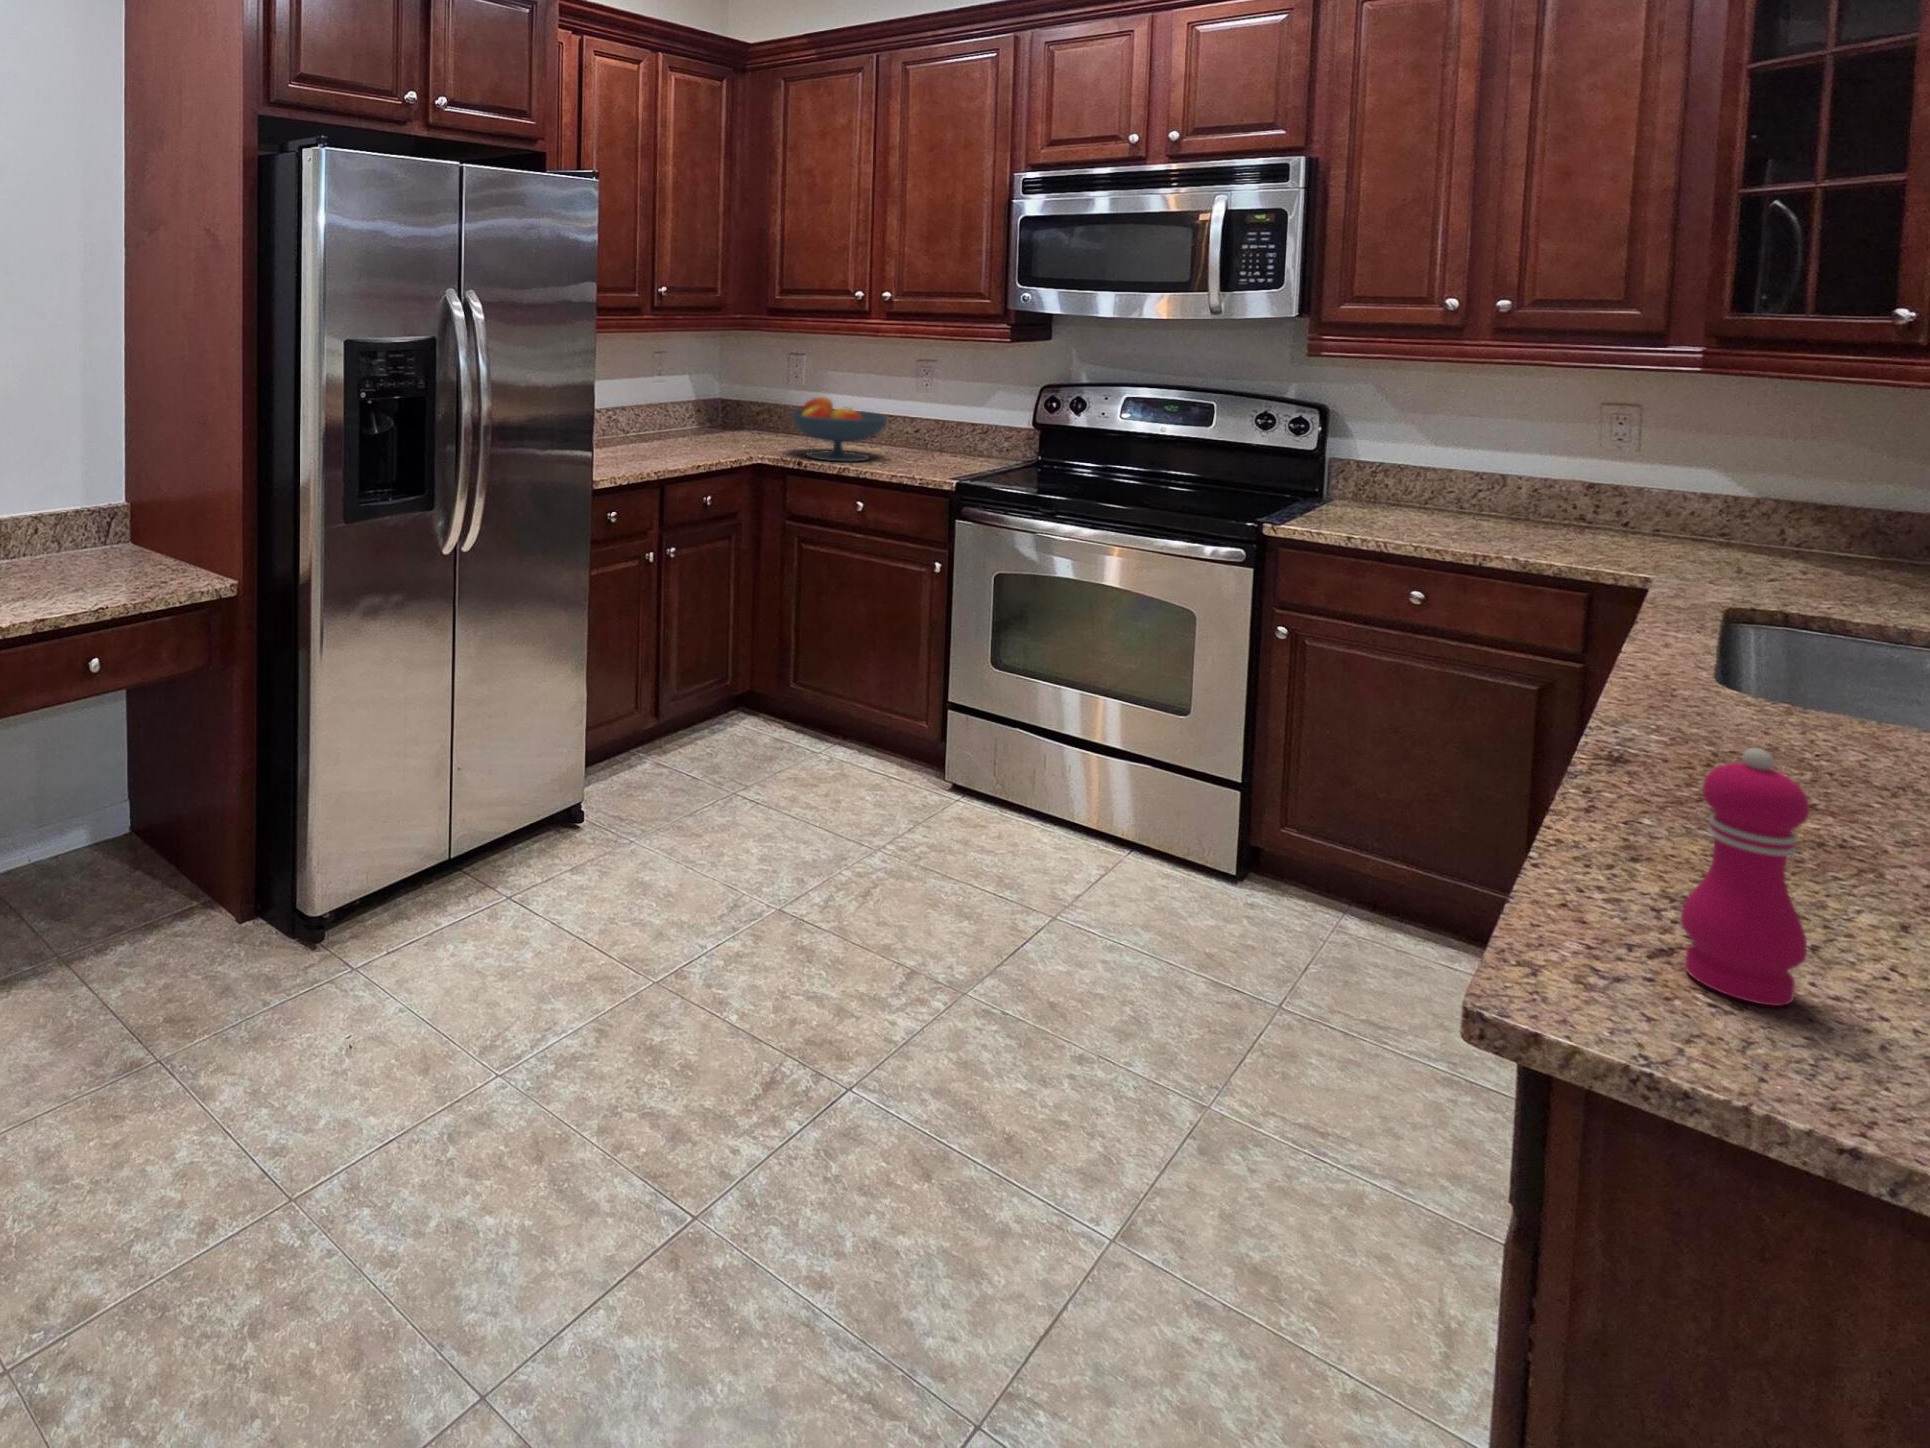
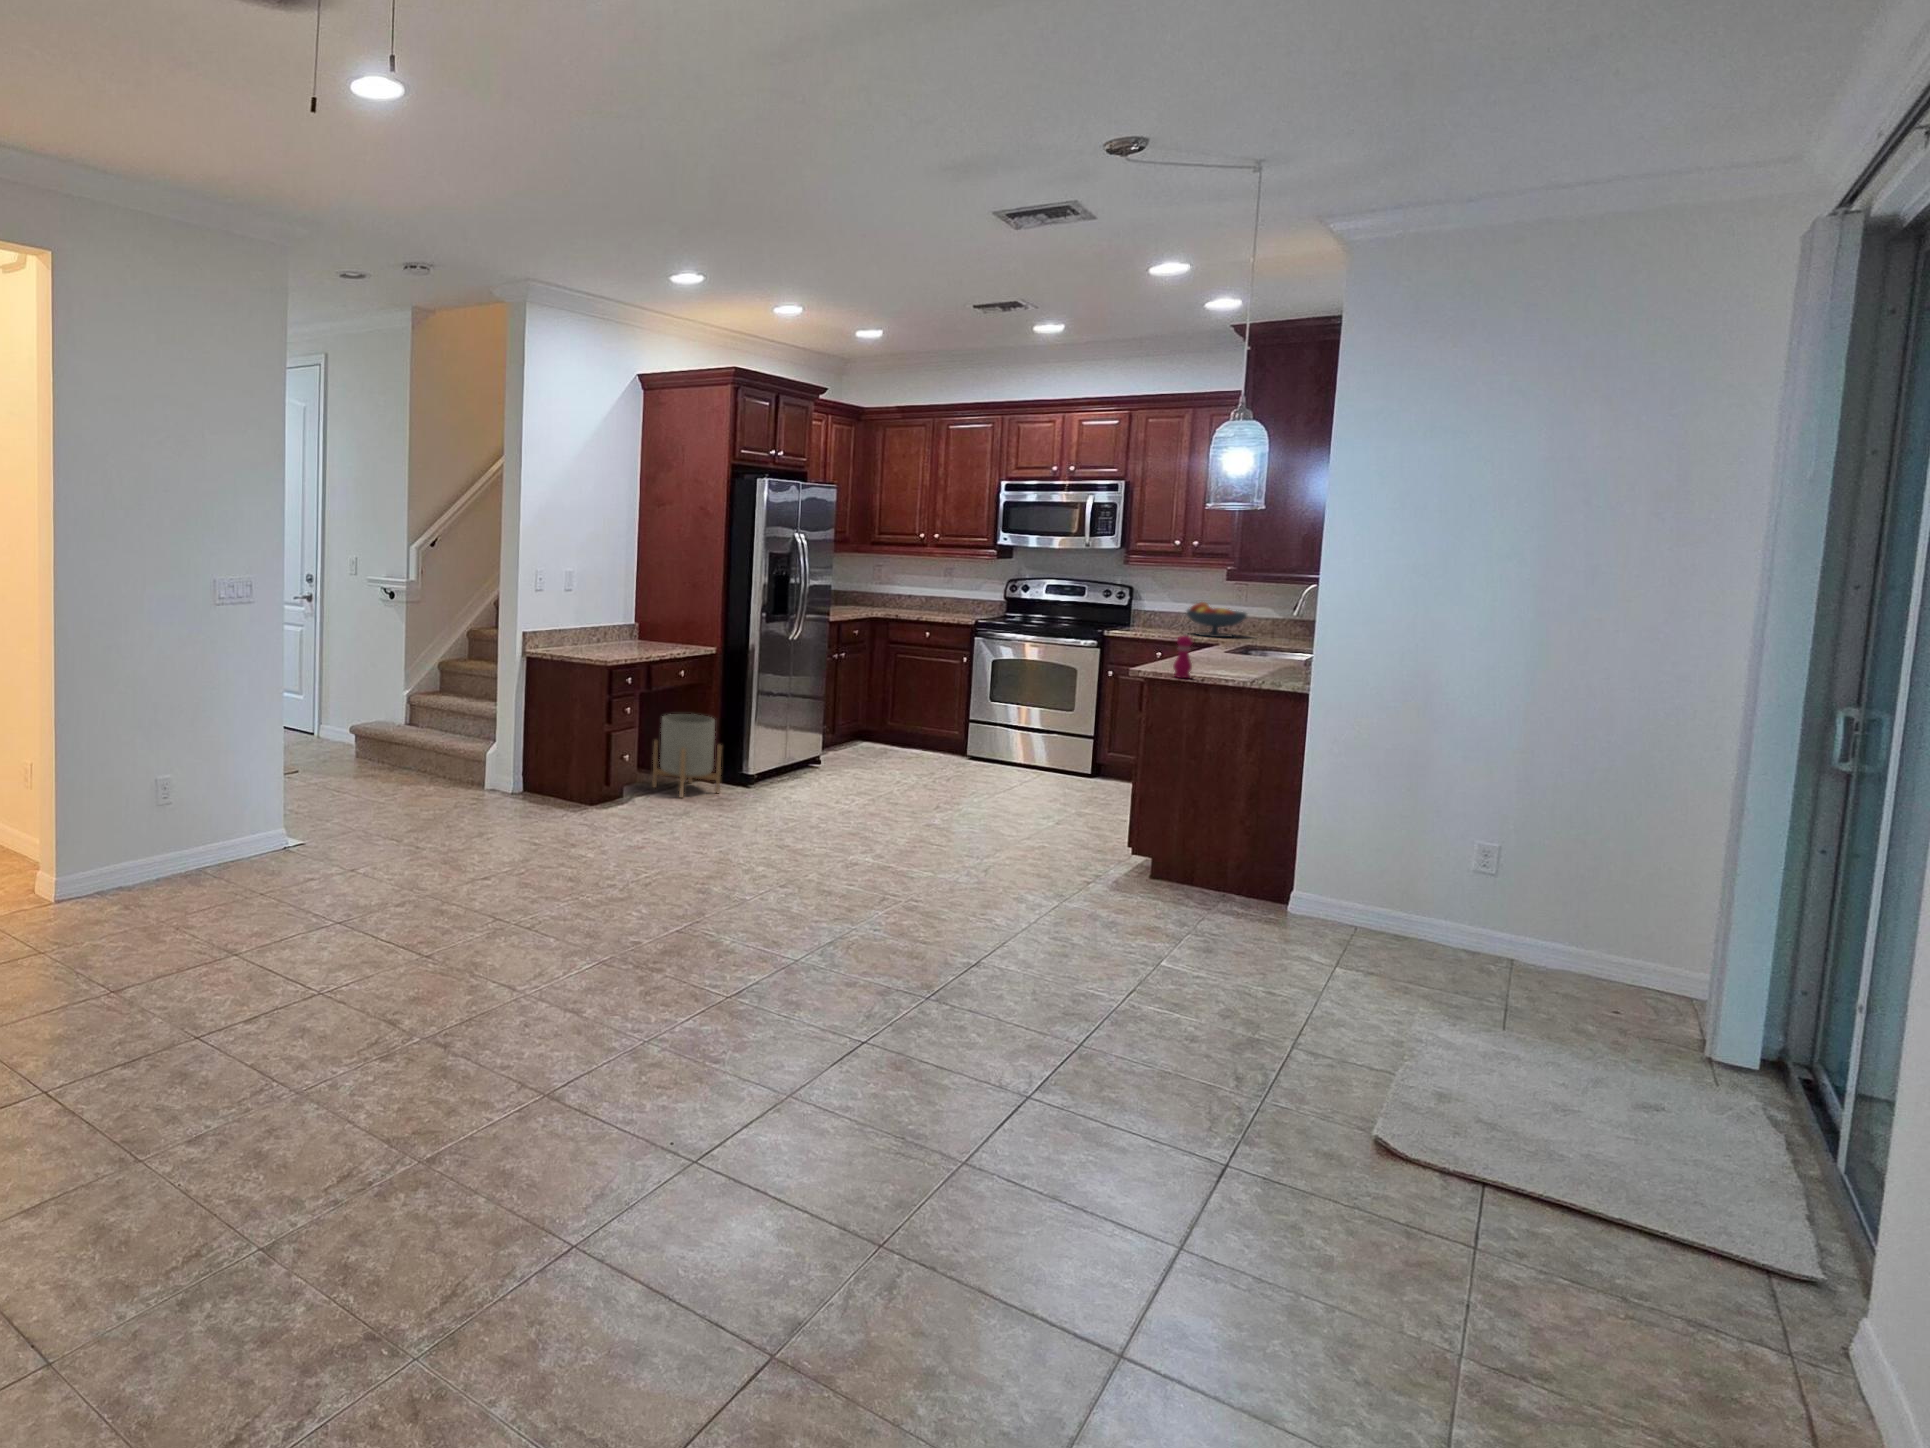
fruit bowl: present [791,397,888,462] -> present [1187,602,1247,637]
planter: none [61,737,211,996] -> present [653,714,721,798]

